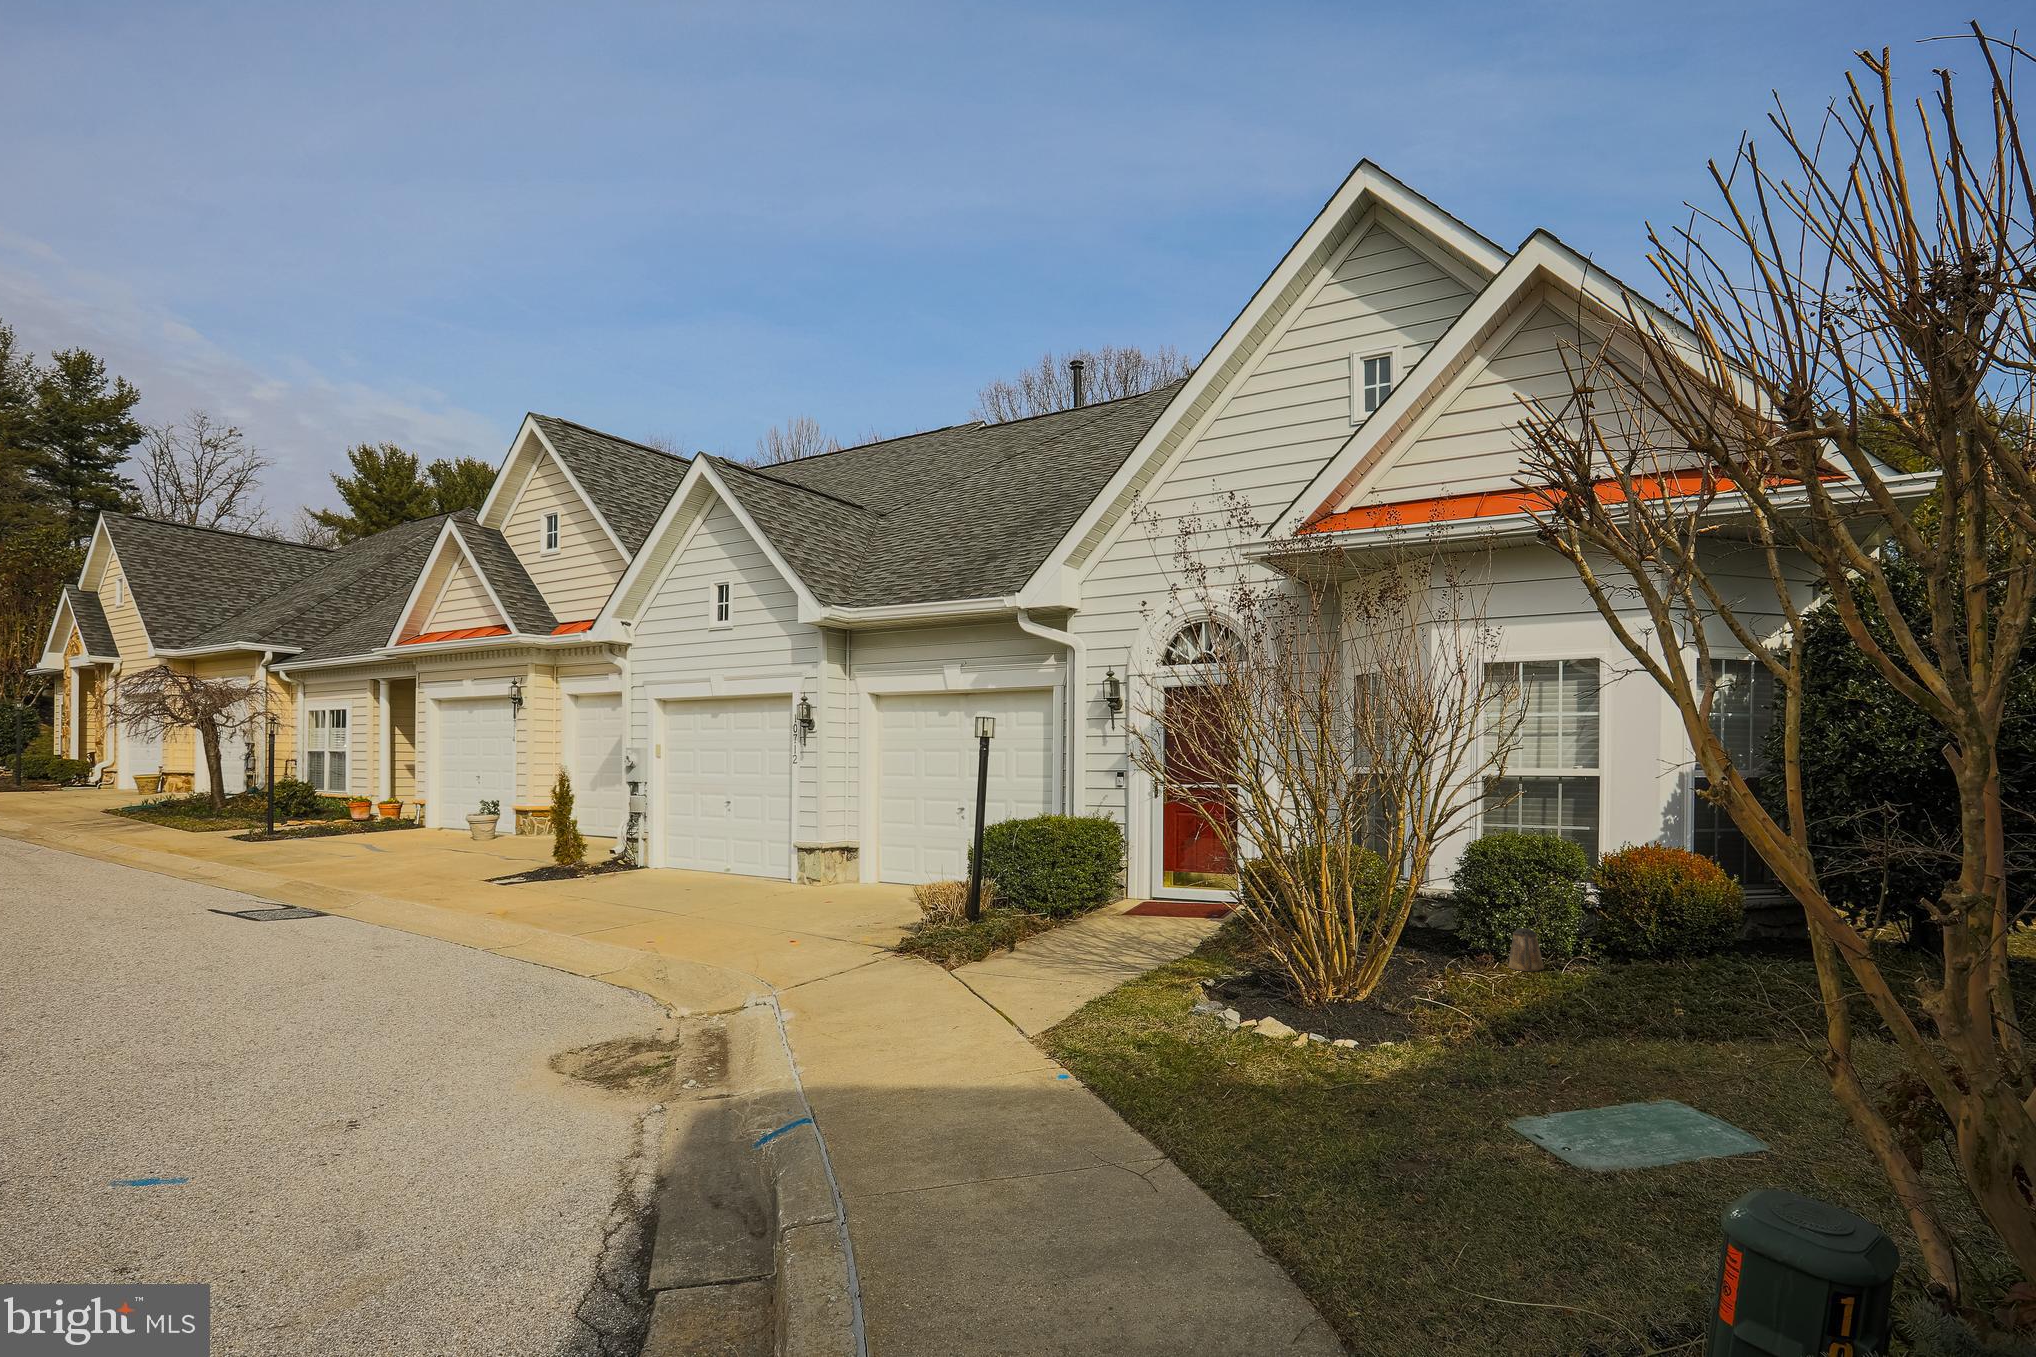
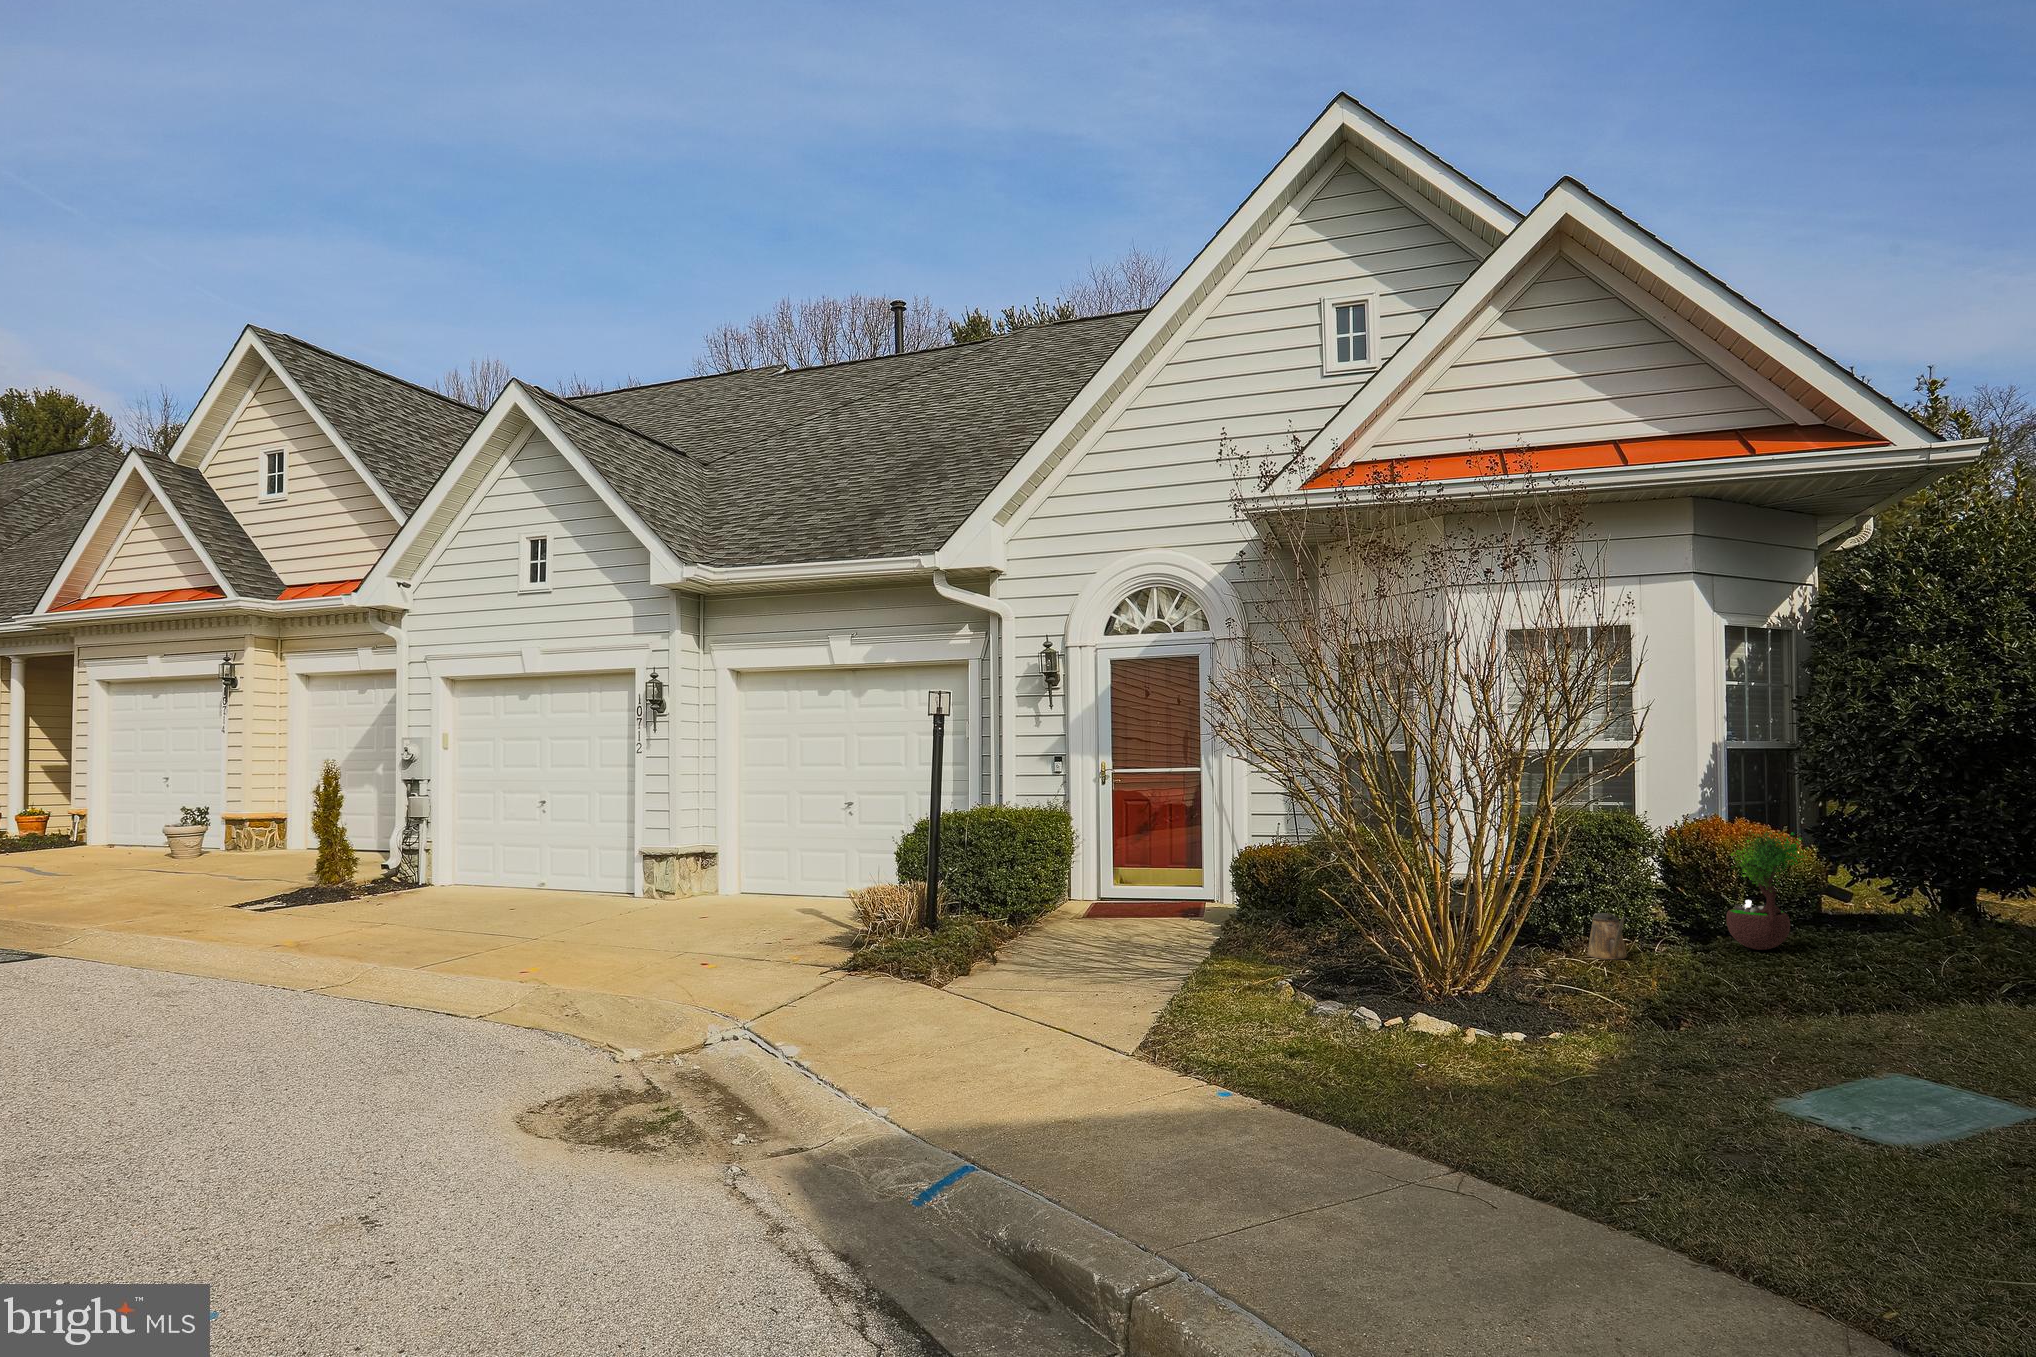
potted tree: none [1645,851,1721,970] -> present [1726,831,1808,950]

